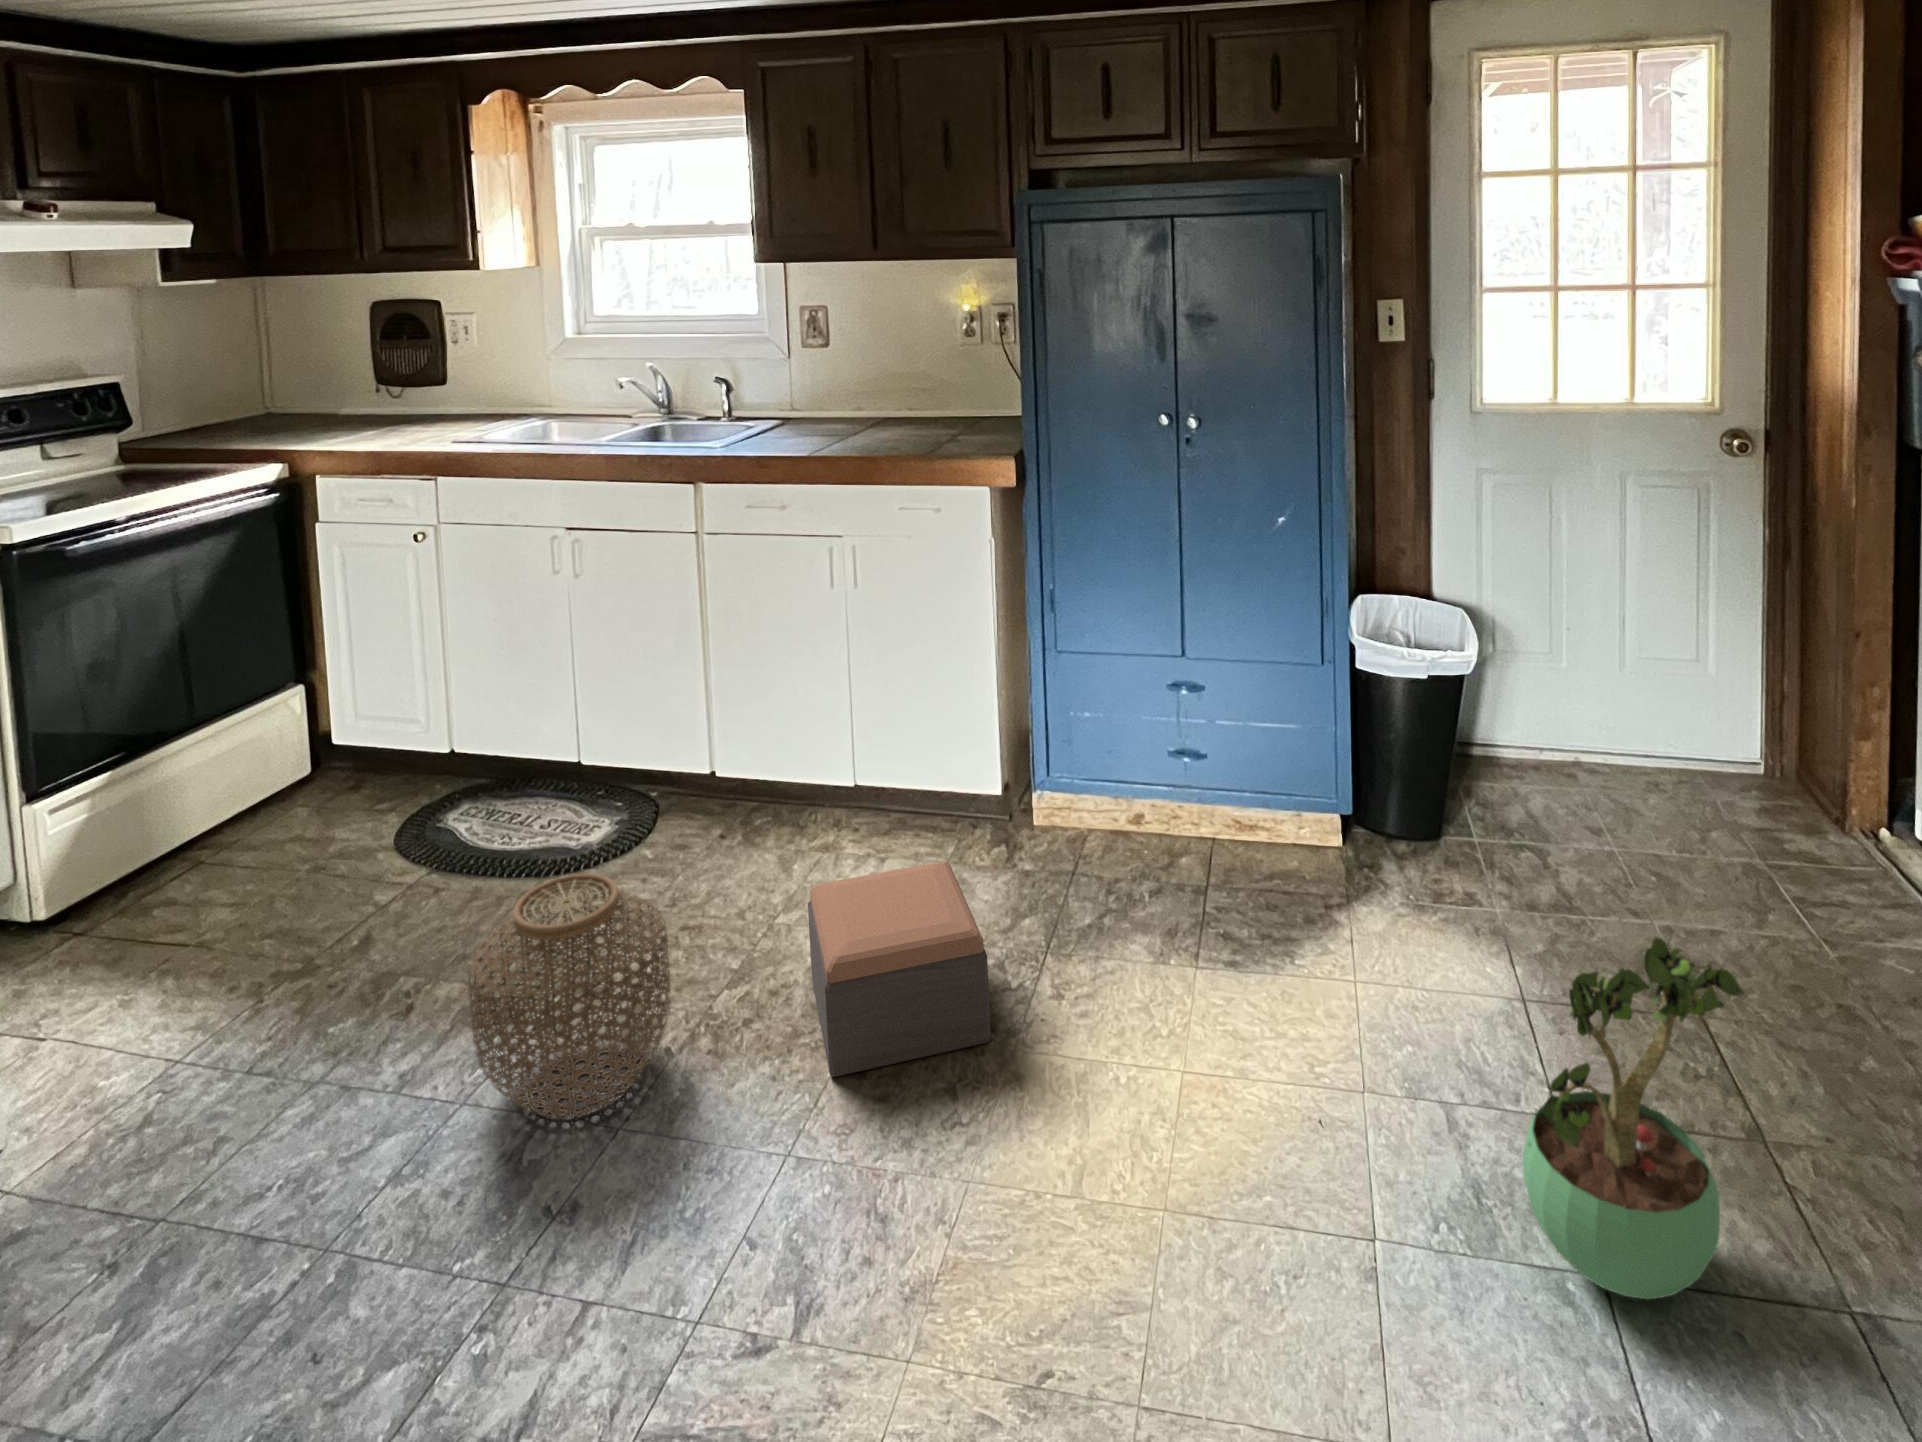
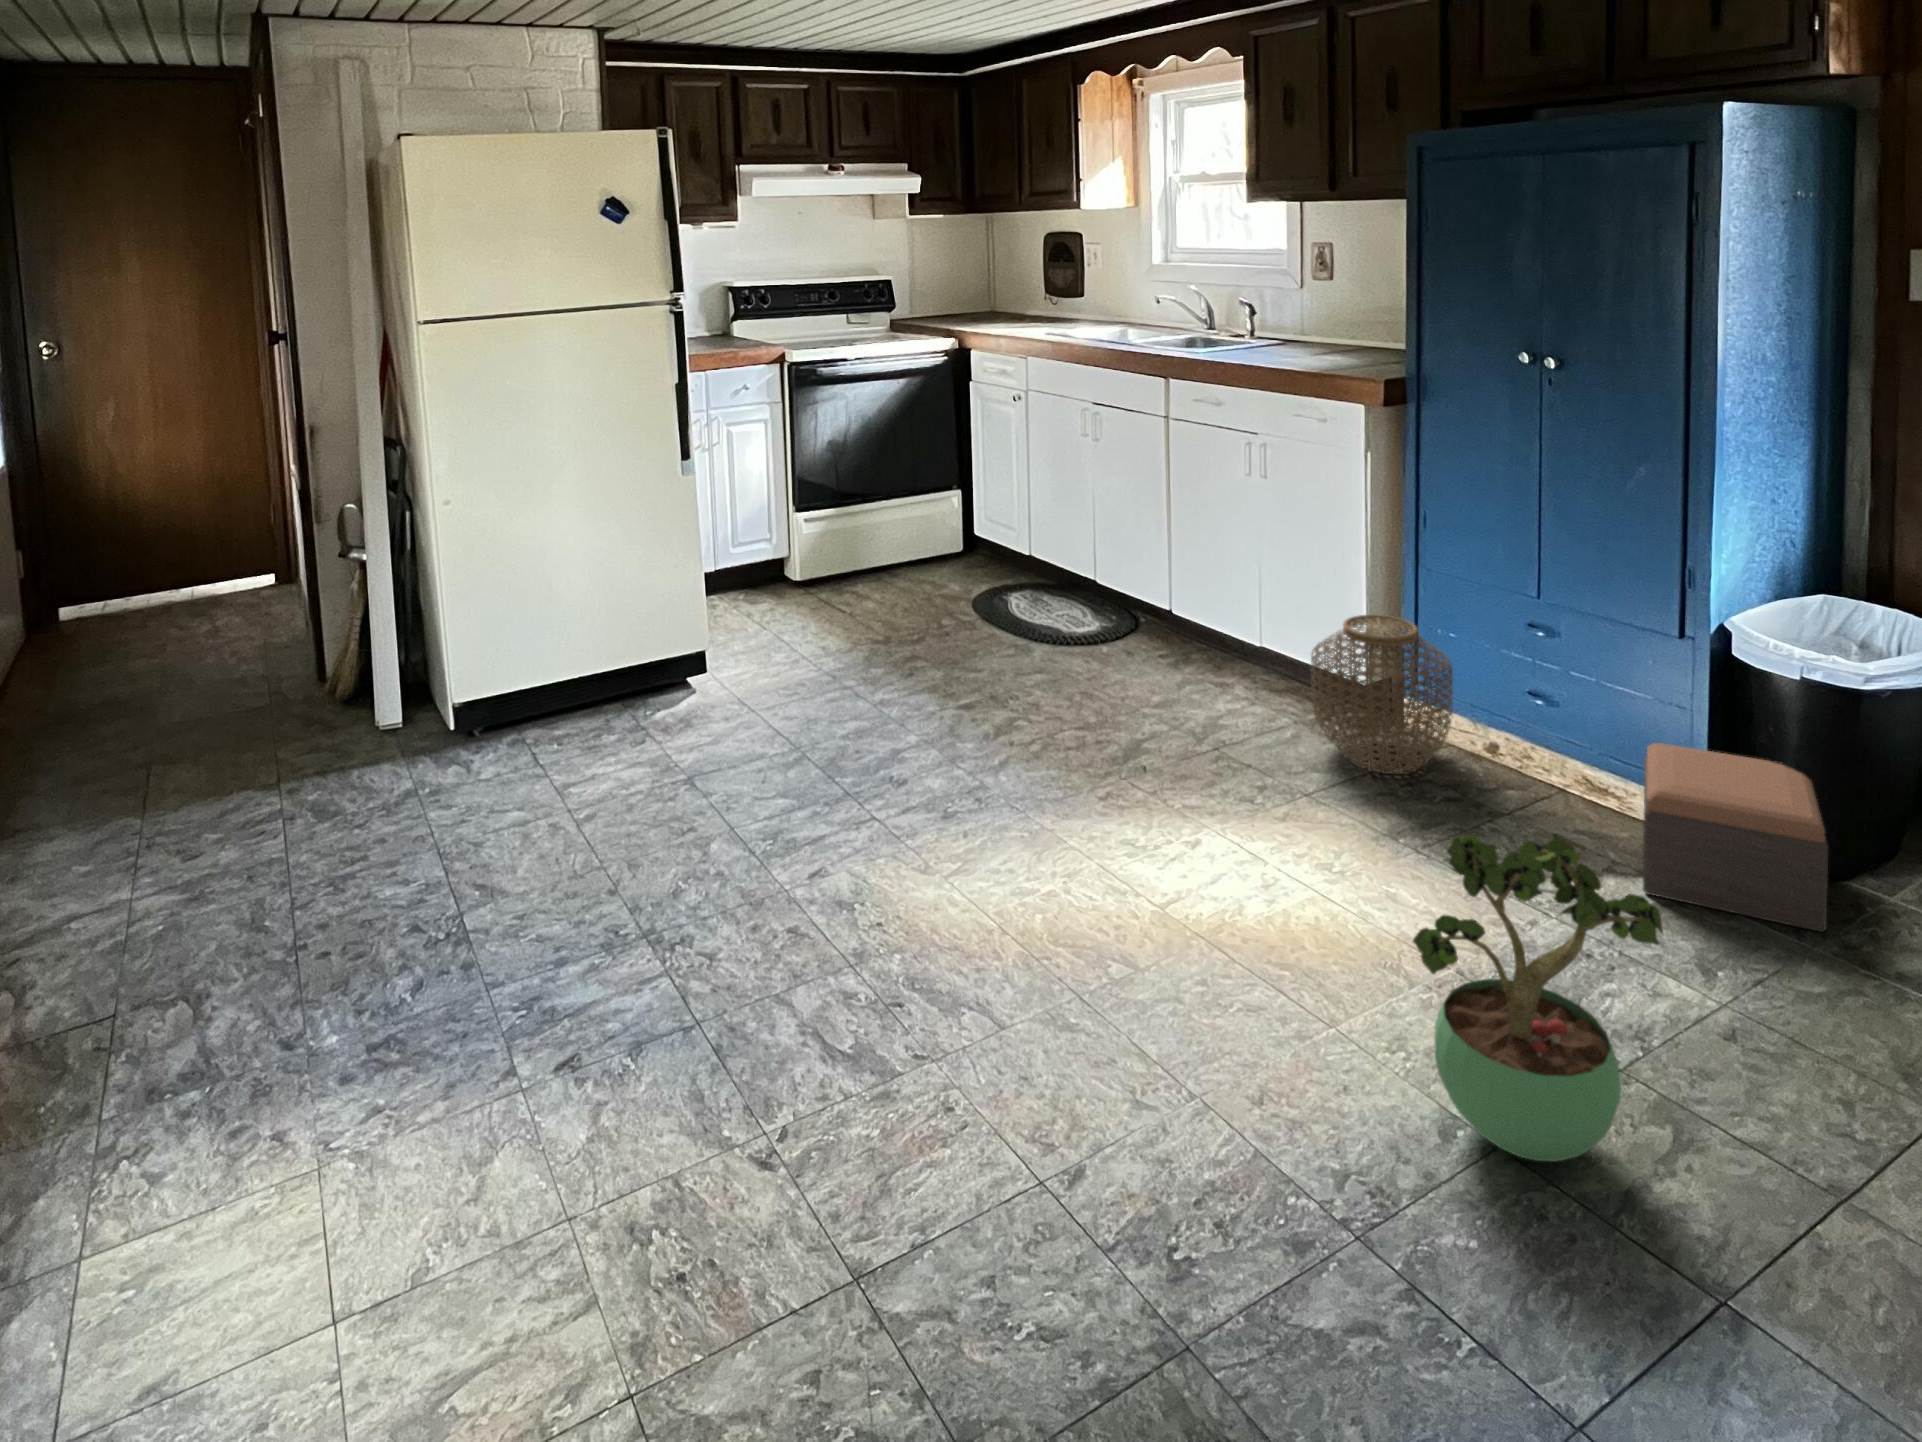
footstool: present [808,862,991,1077] -> present [1643,743,1828,932]
woven basket: present [468,874,671,1119] -> present [1311,615,1453,774]

